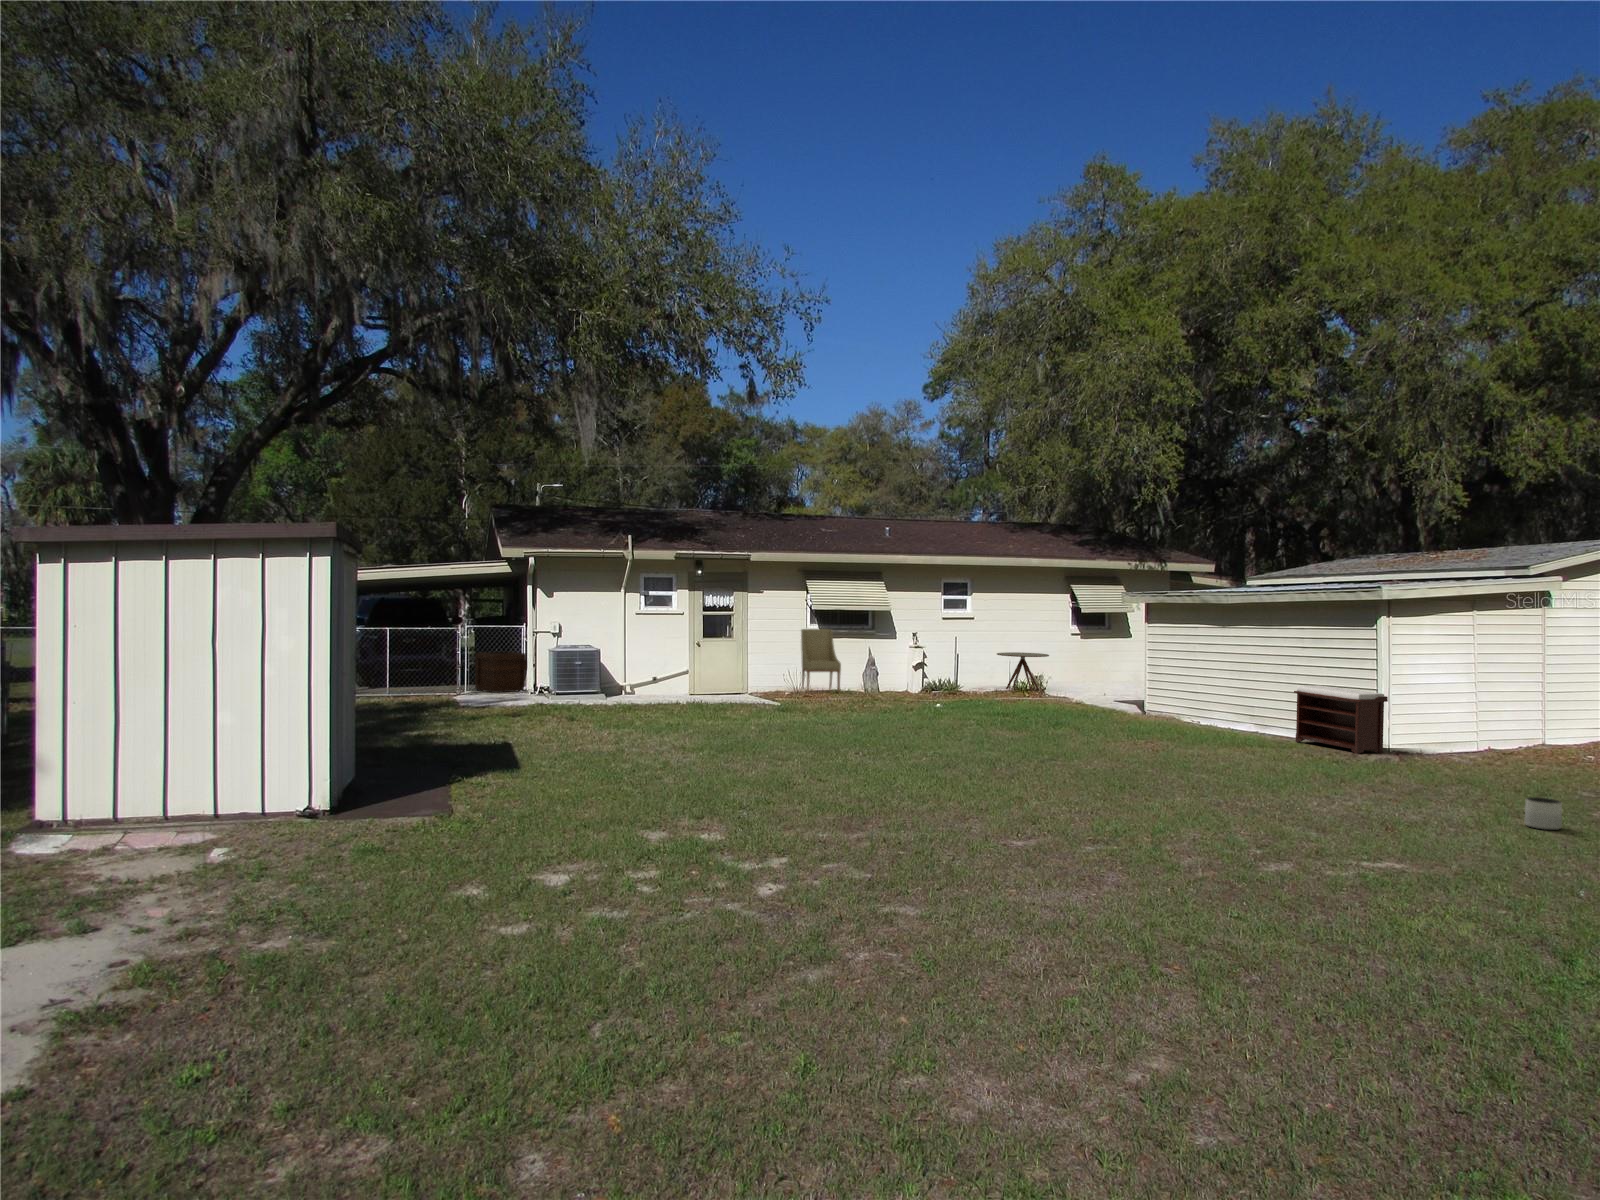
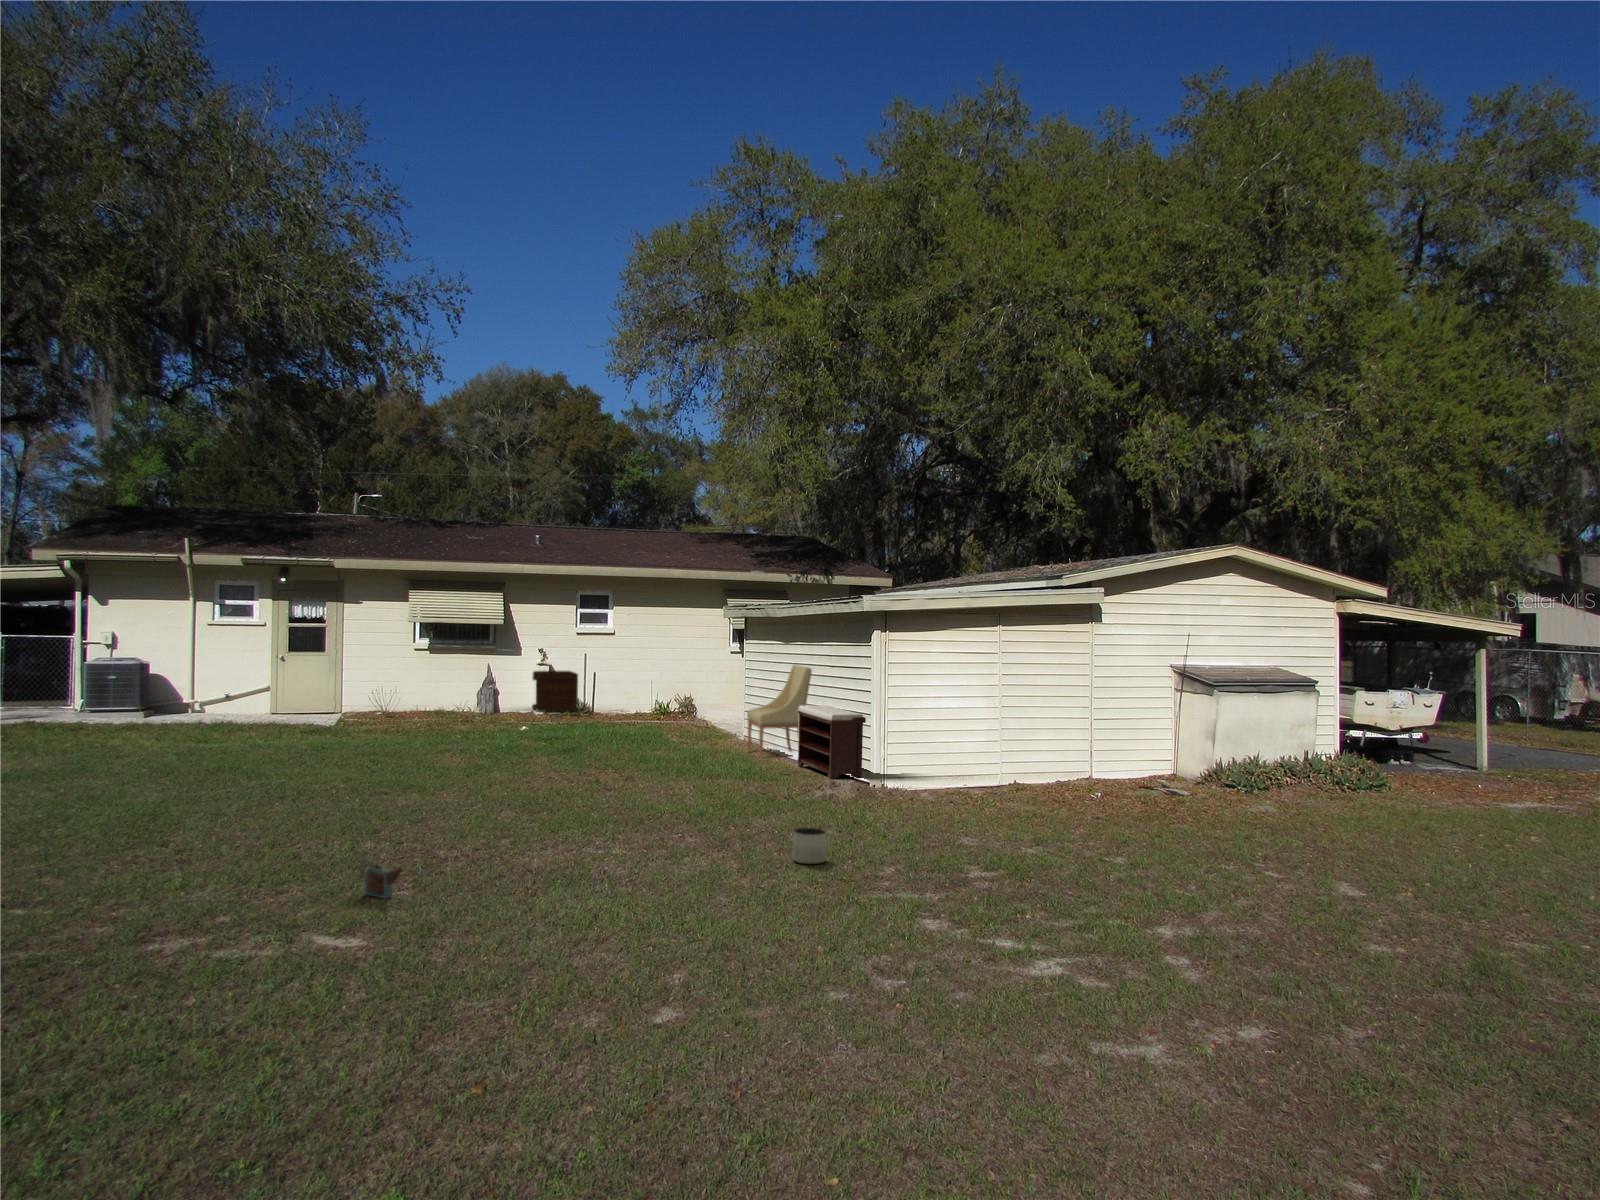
chair: present [801,629,841,692] -> present [747,665,812,758]
wooden crate: present [475,652,527,693] -> present [532,671,578,712]
round table: present [997,652,1049,691] -> none [632,670,688,711]
watering can: none [1226,821,1284,857] -> present [359,859,402,899]

